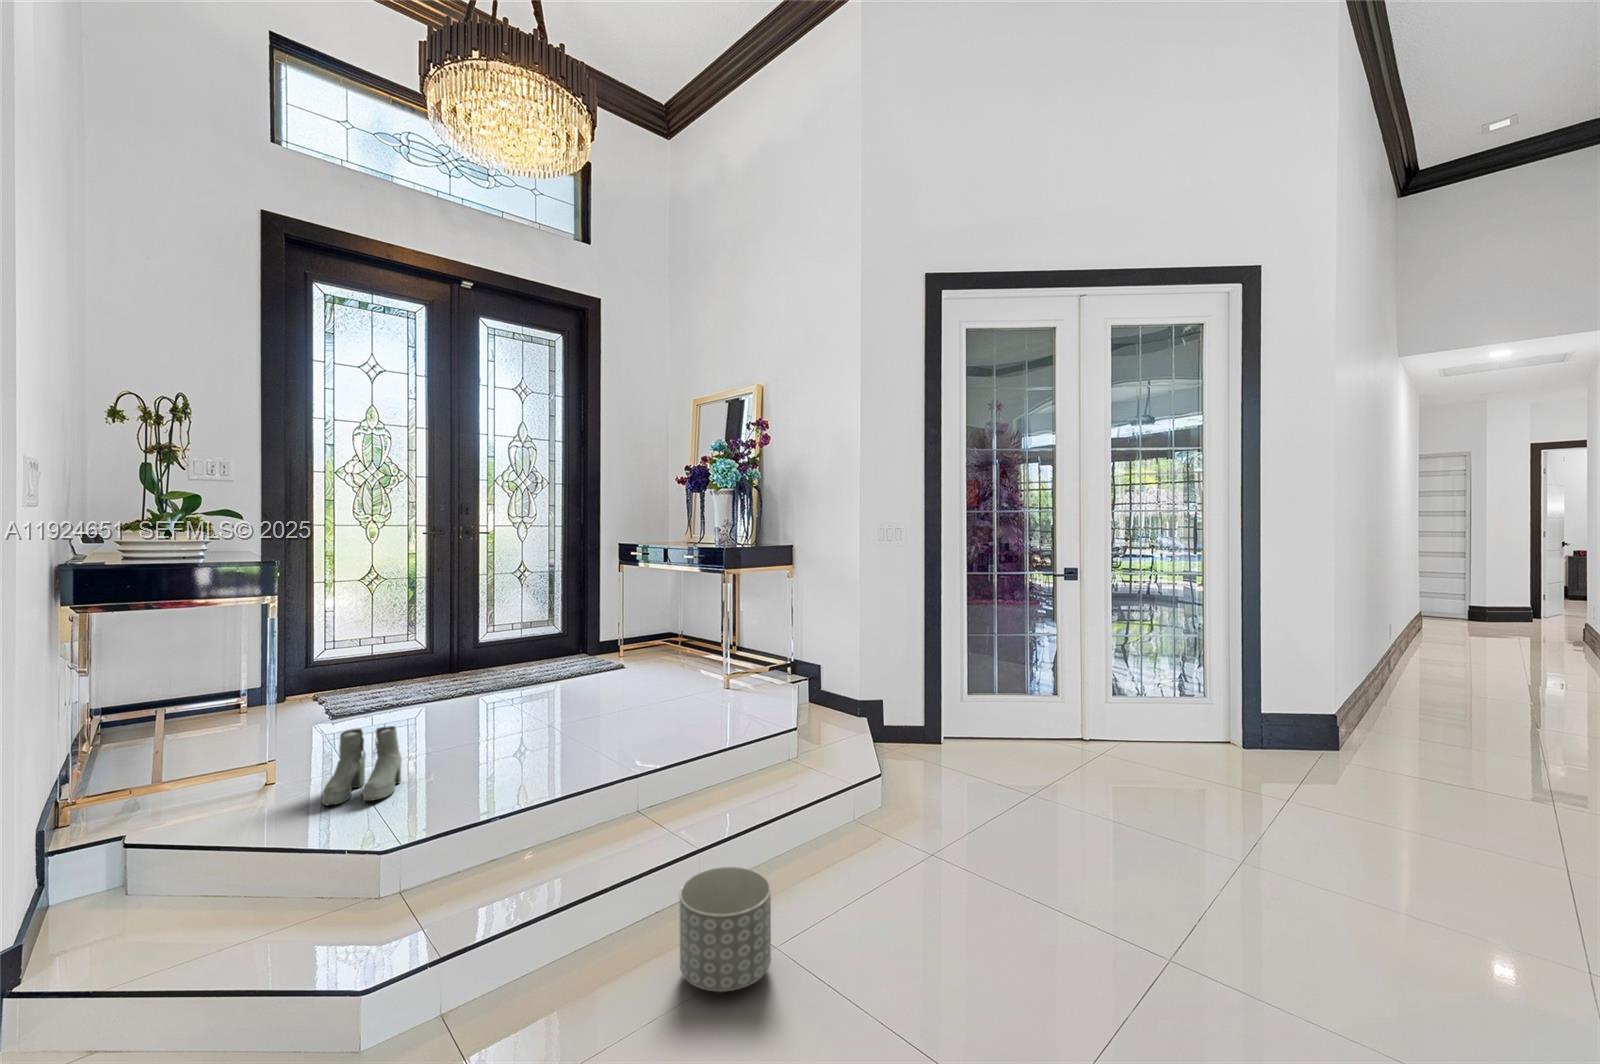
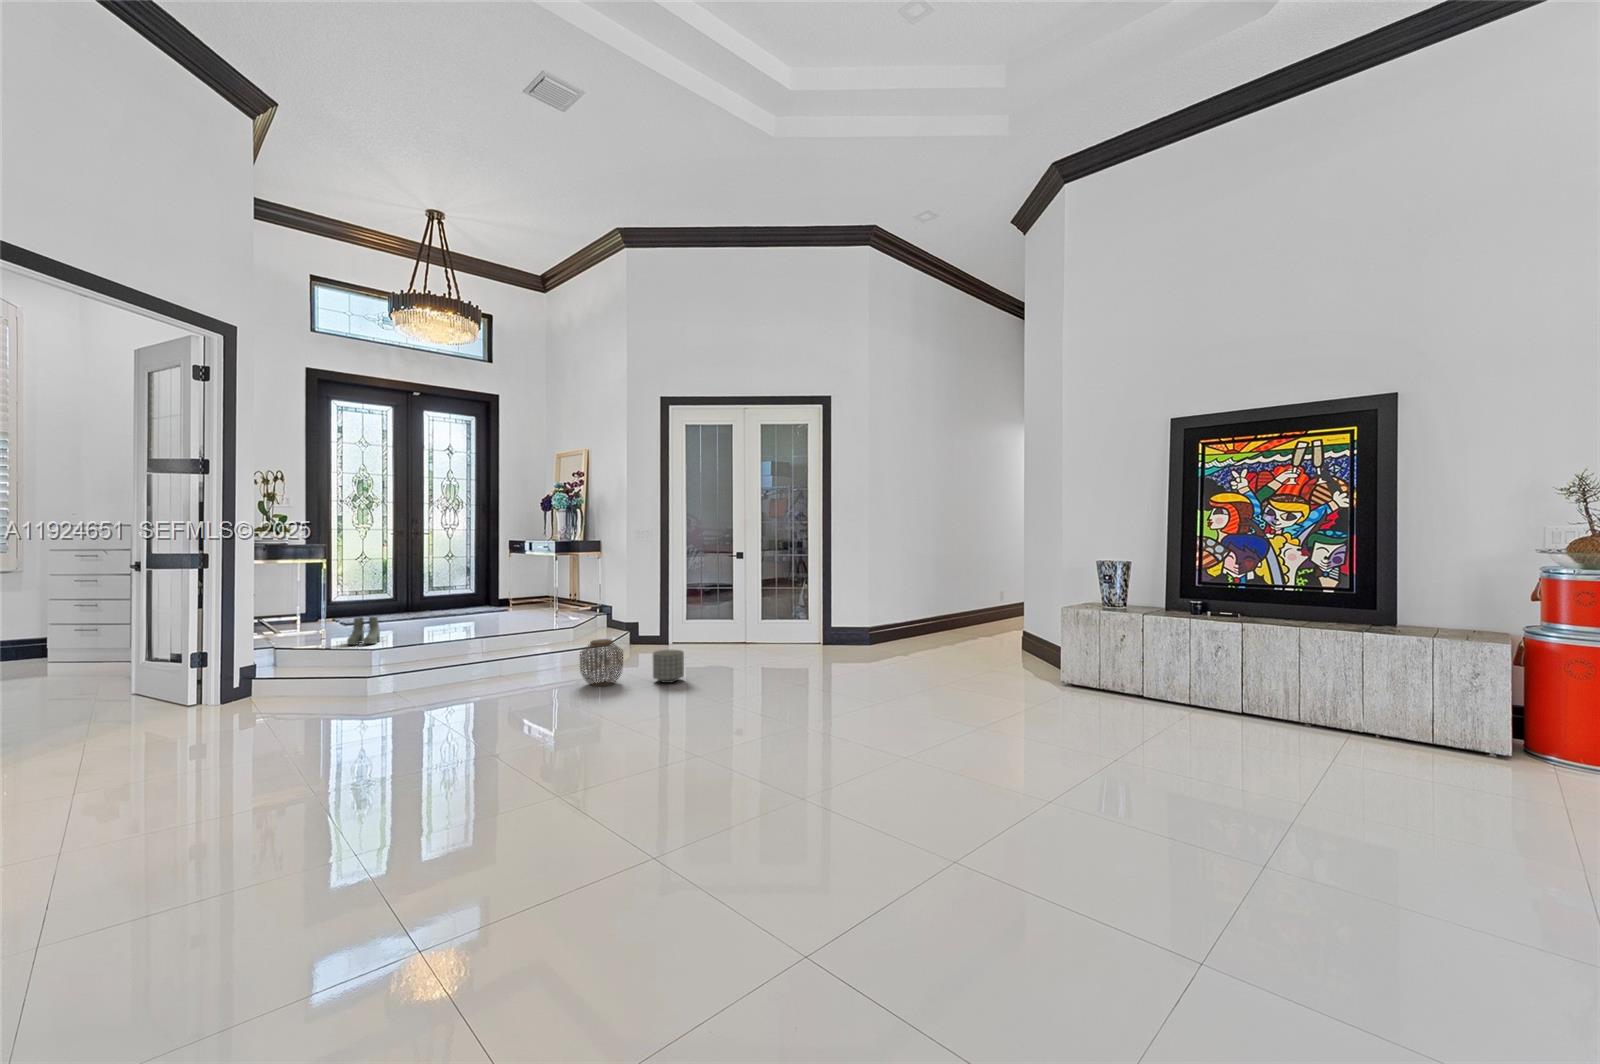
woven basket: none [914,803,1027,944] -> present [580,639,623,687]
planter: present [679,867,771,992] -> present [653,649,684,683]

